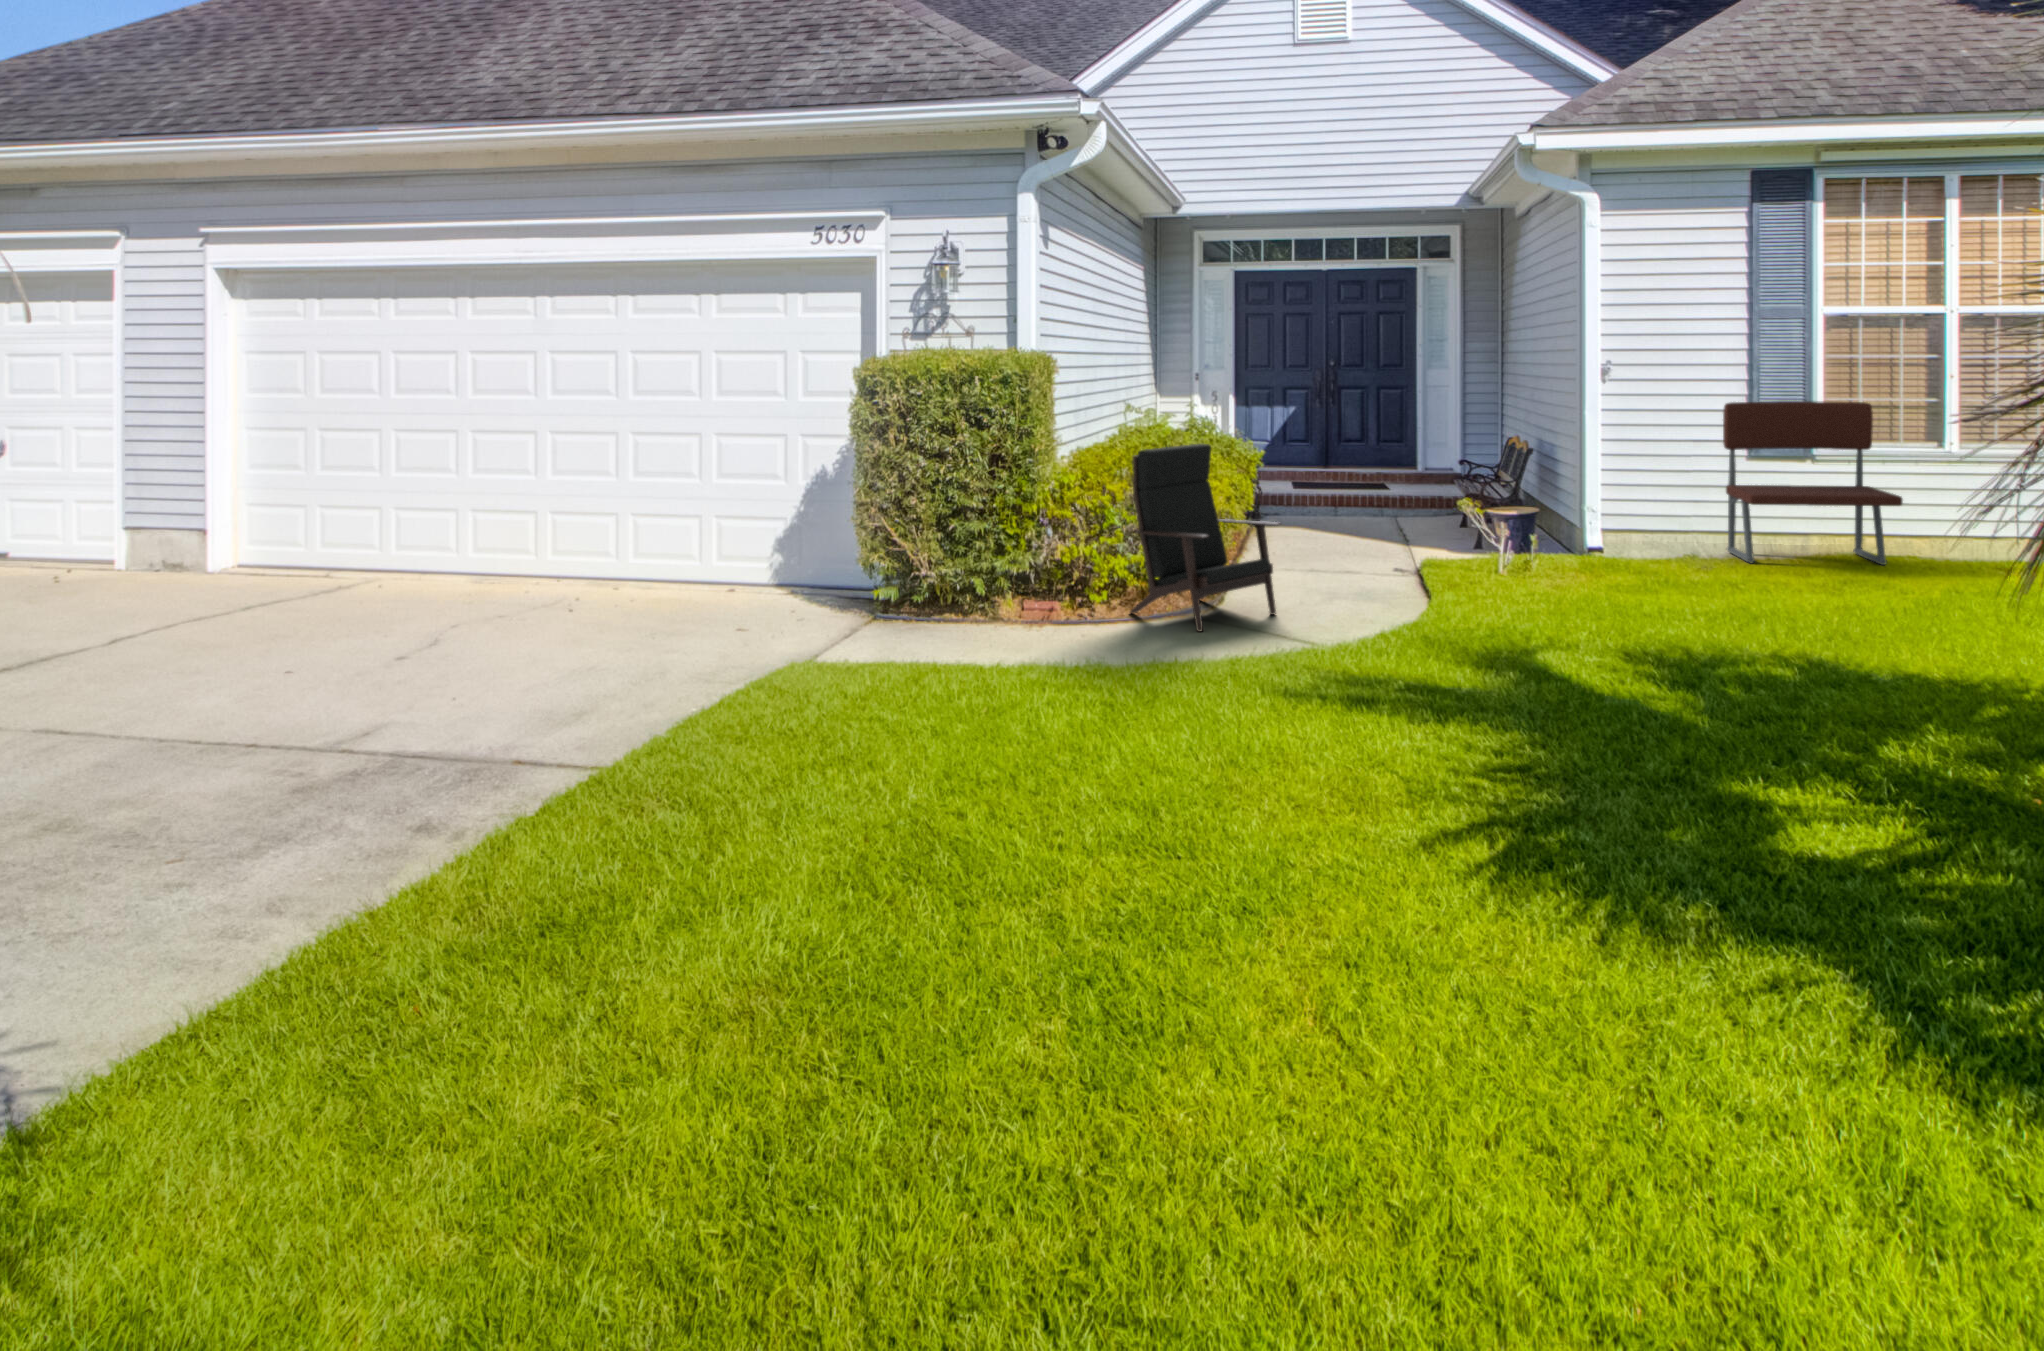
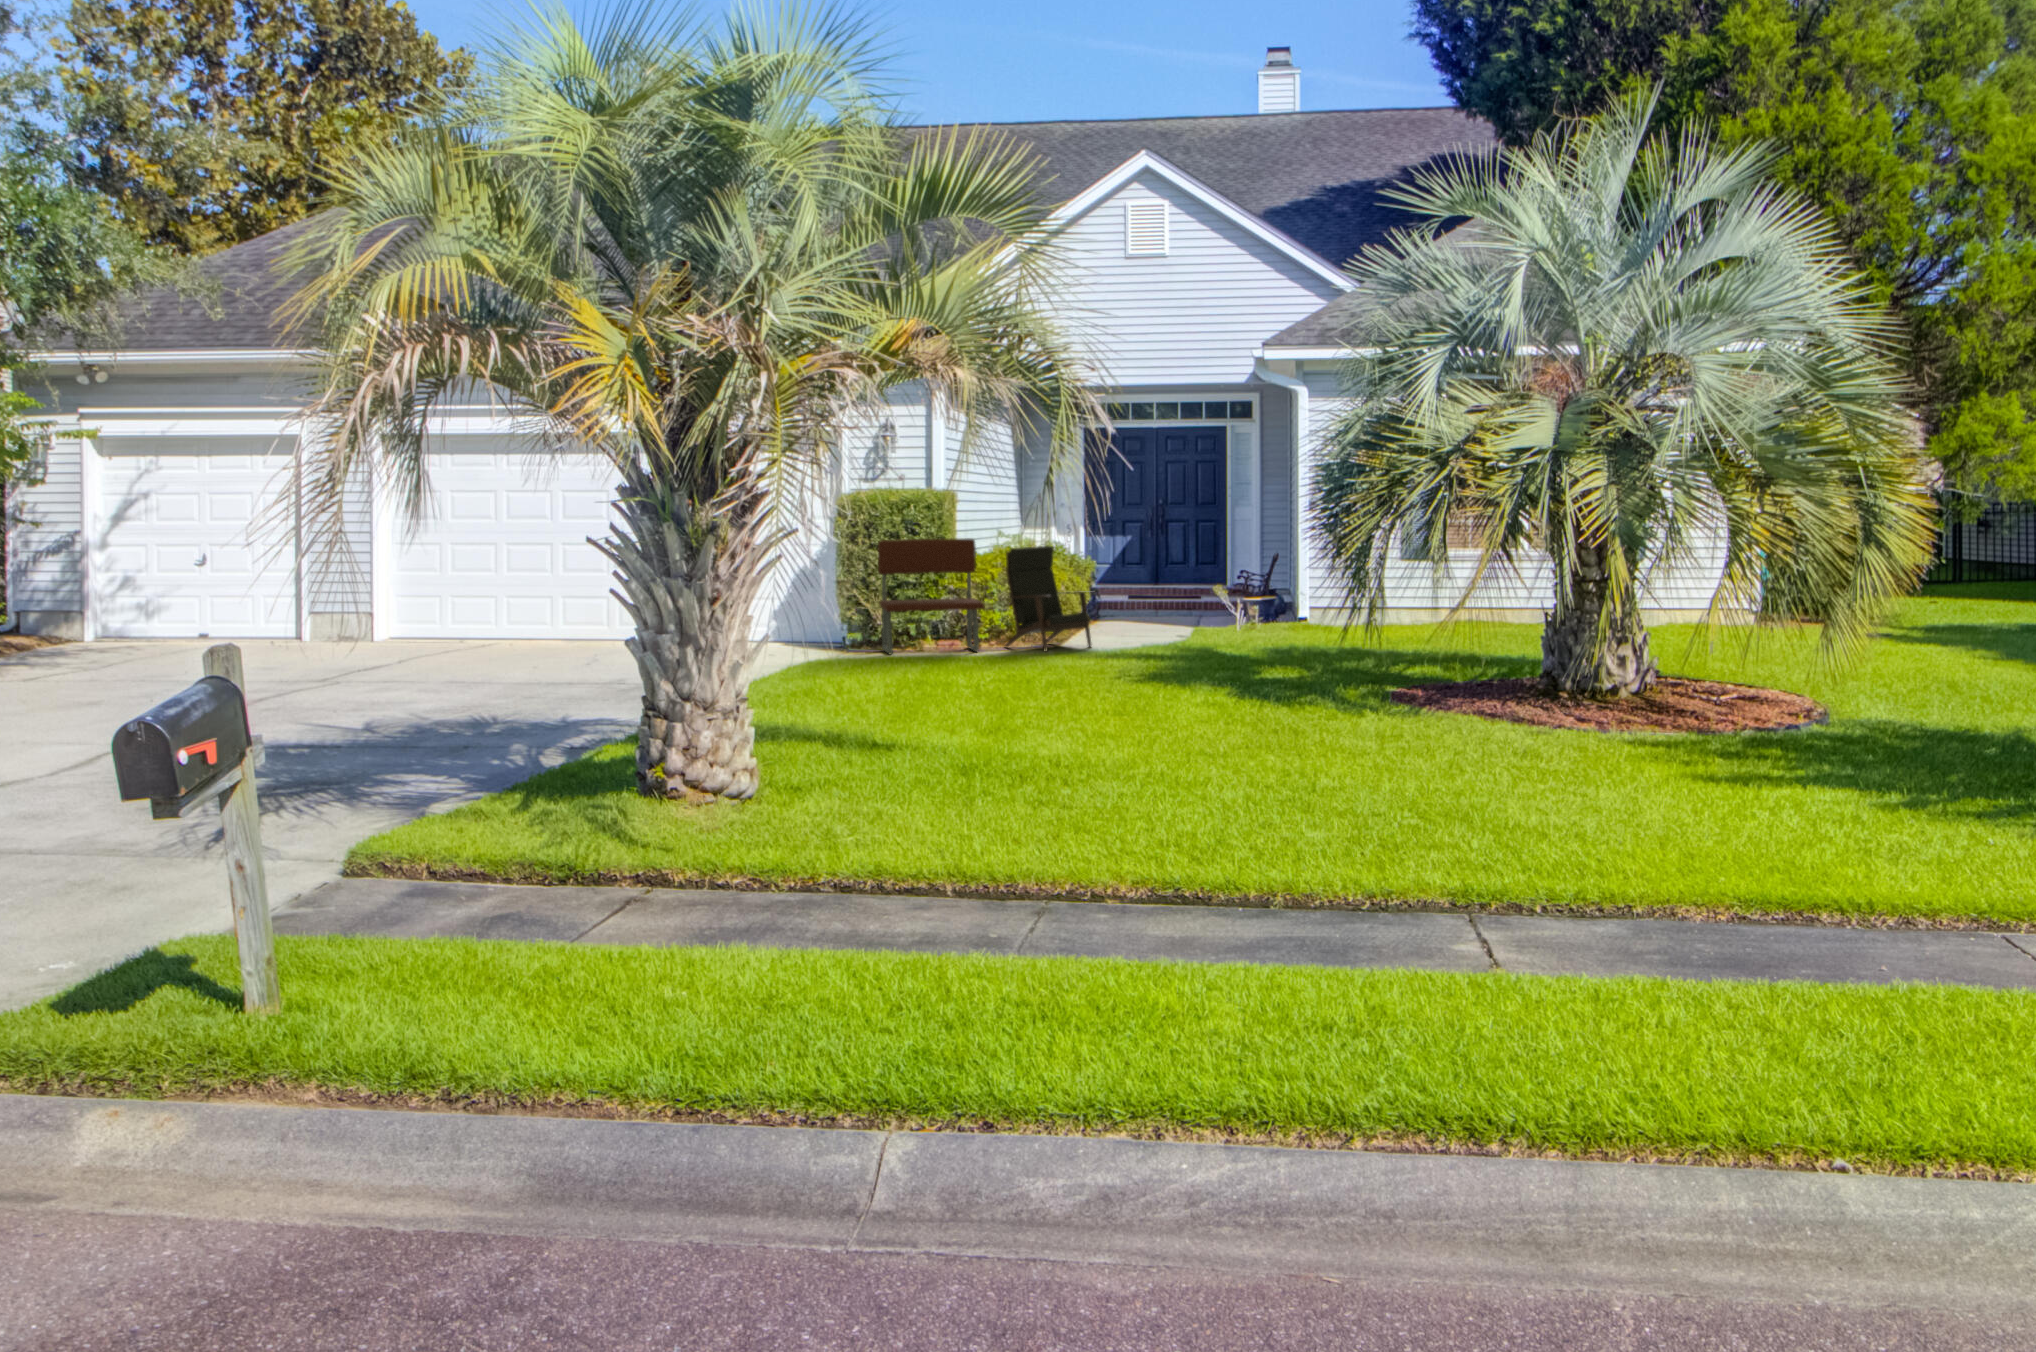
bench: present [1723,401,1903,565] -> present [878,538,985,654]

